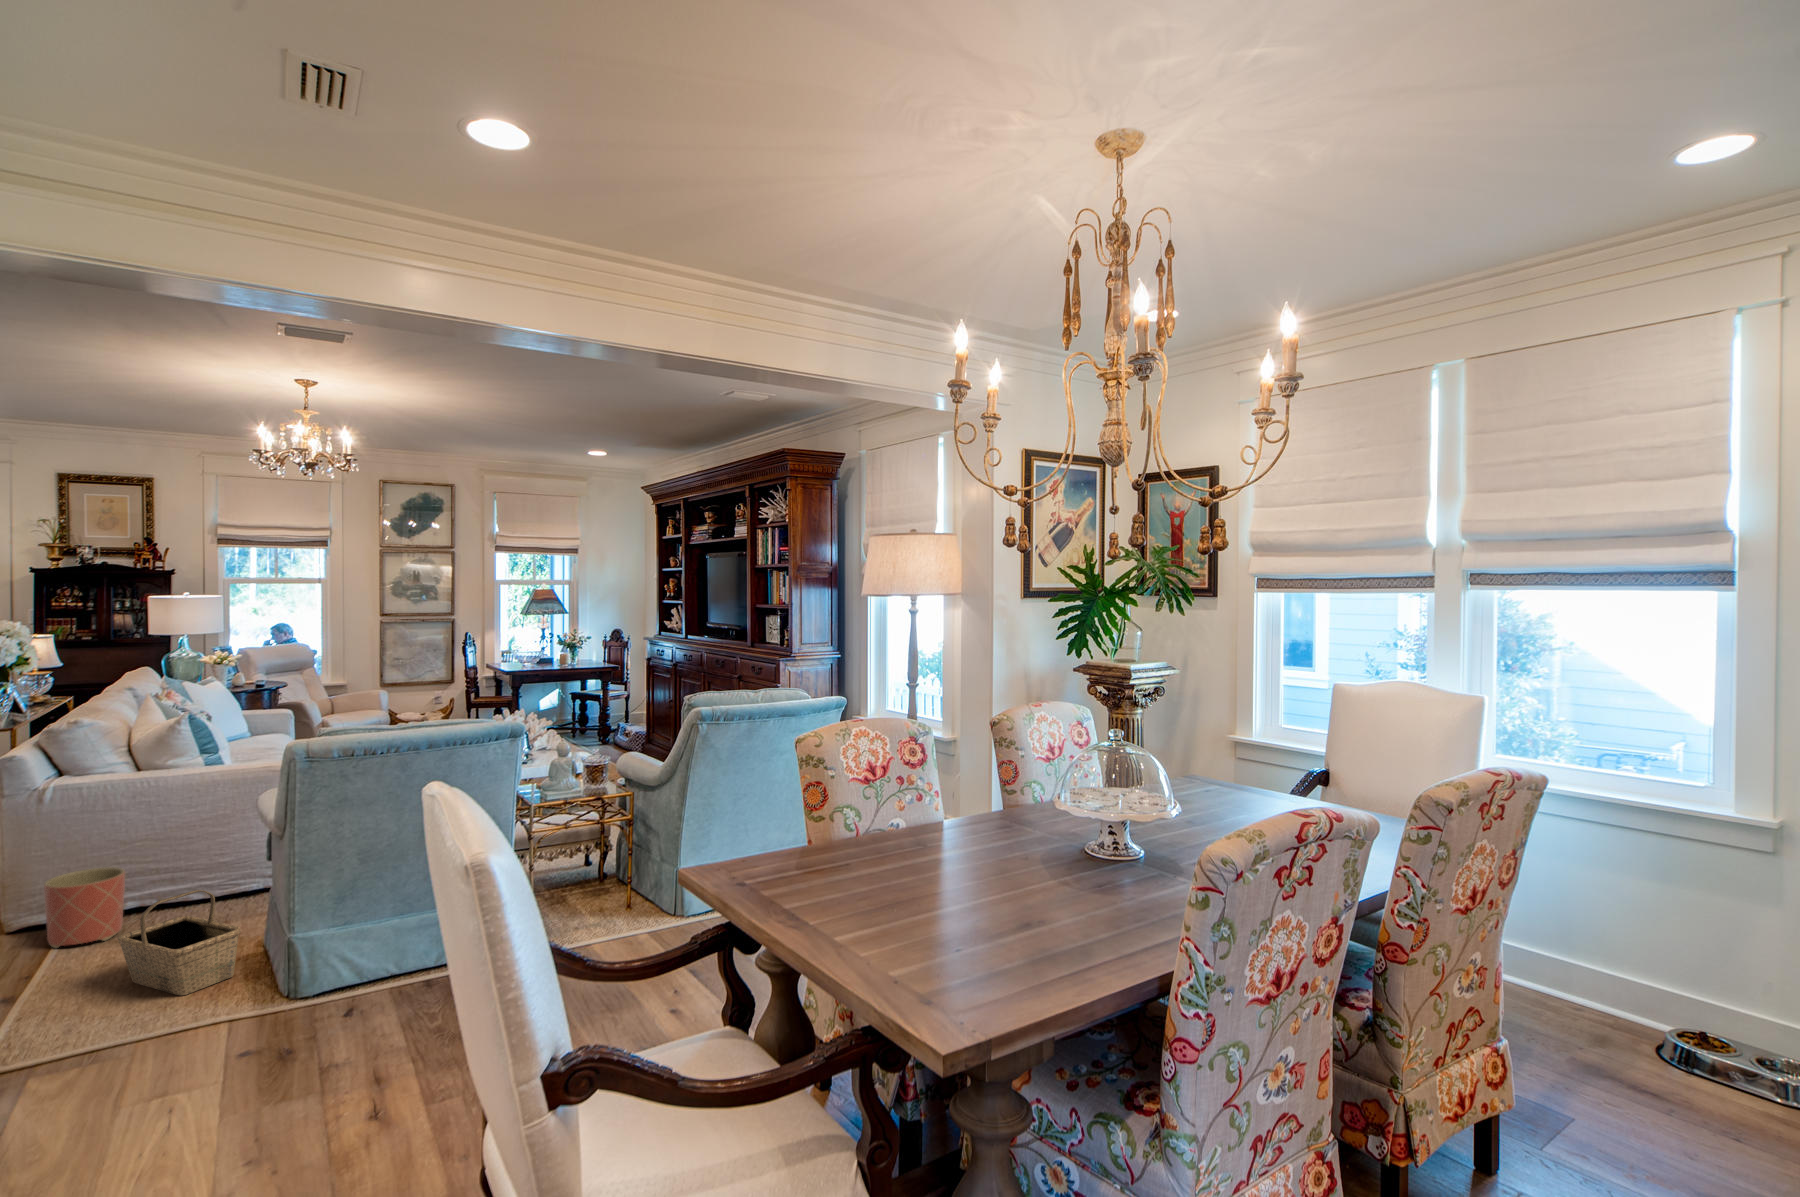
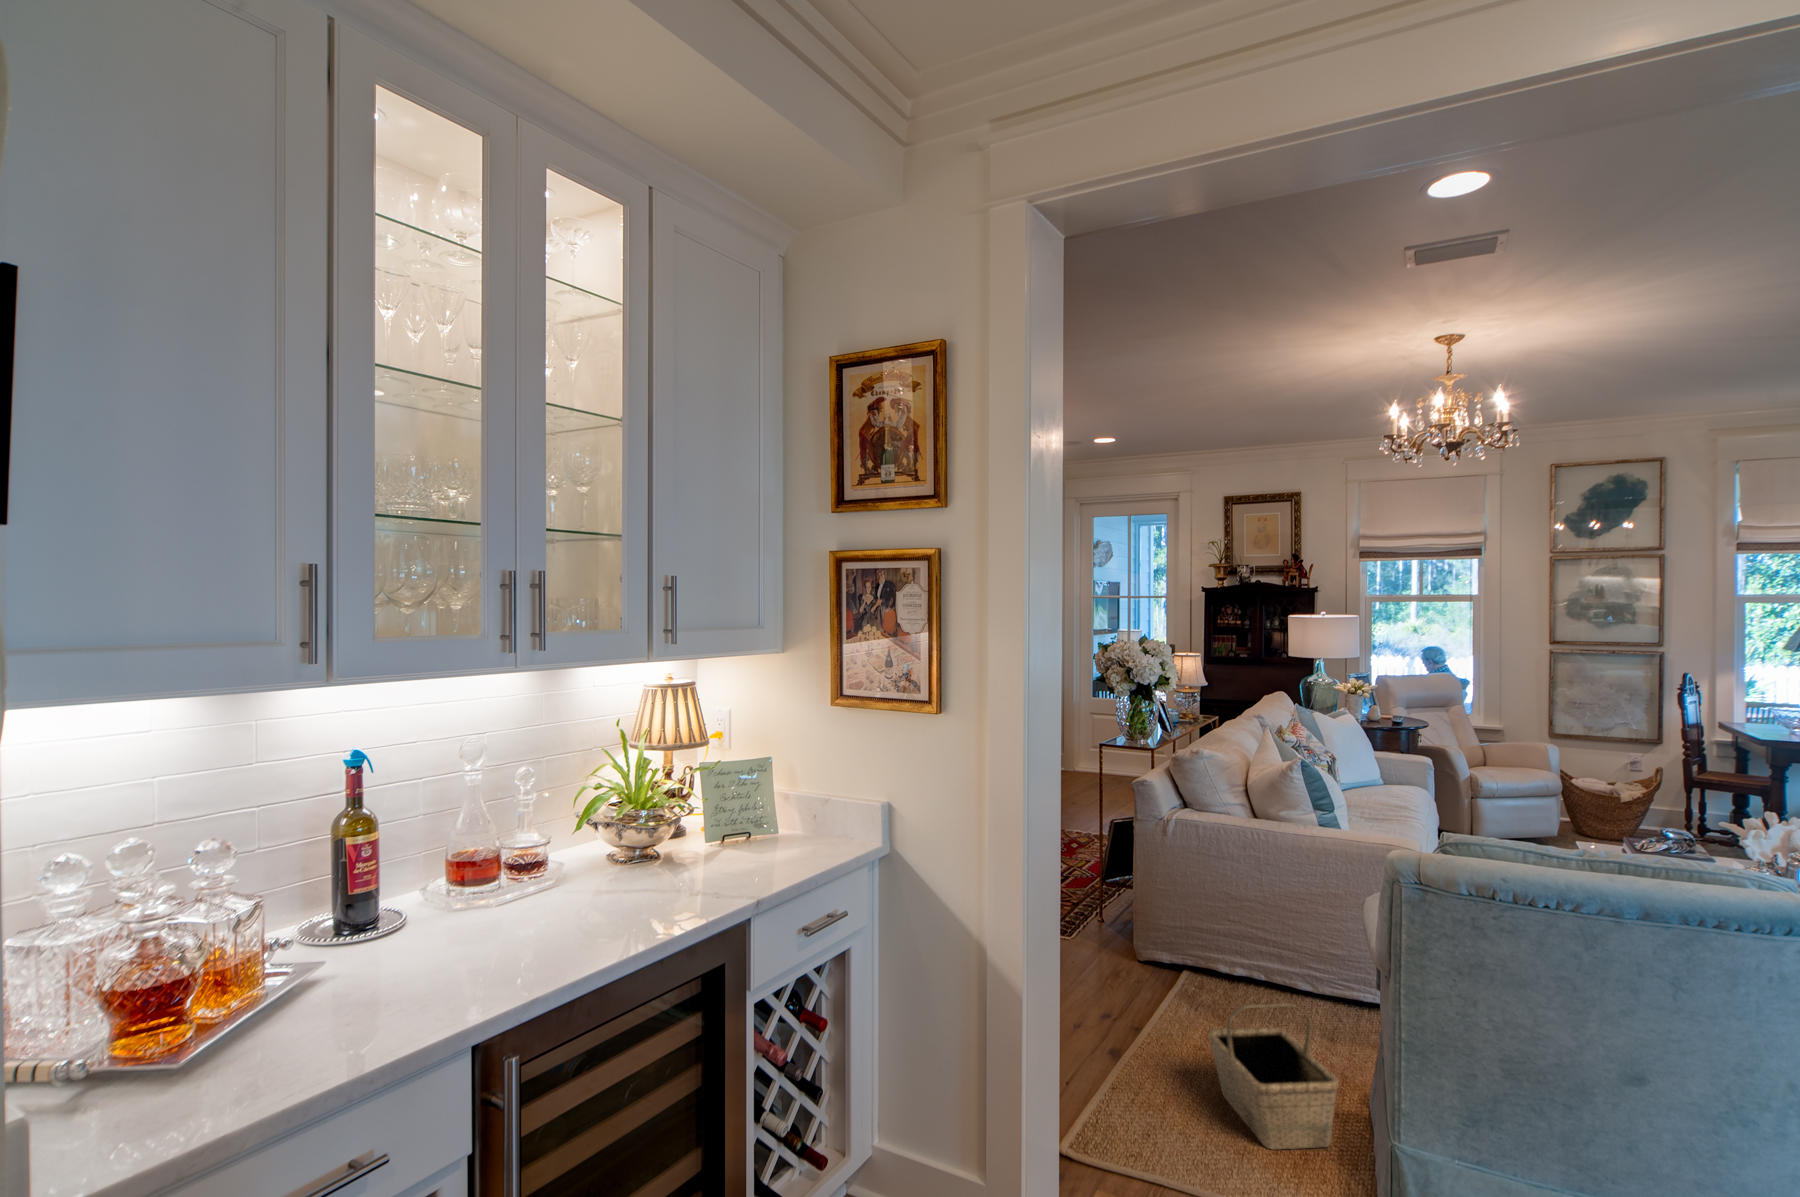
planter: present [44,867,125,948] -> none [1160,922,1232,1017]

